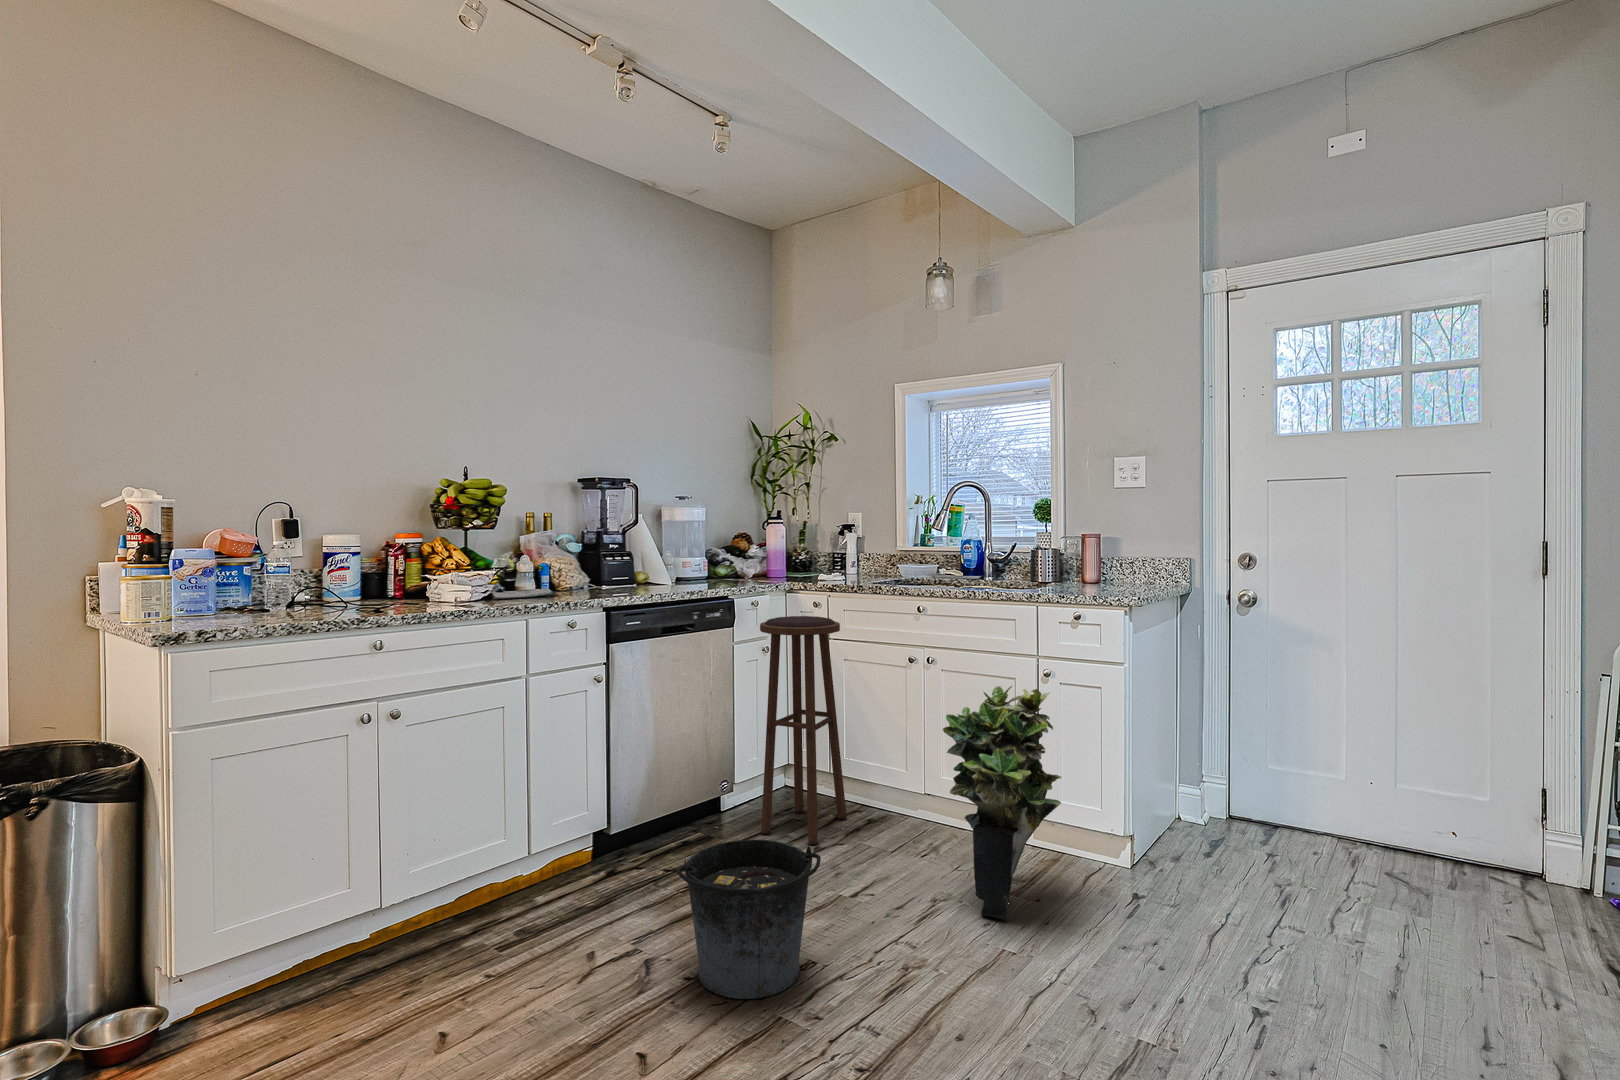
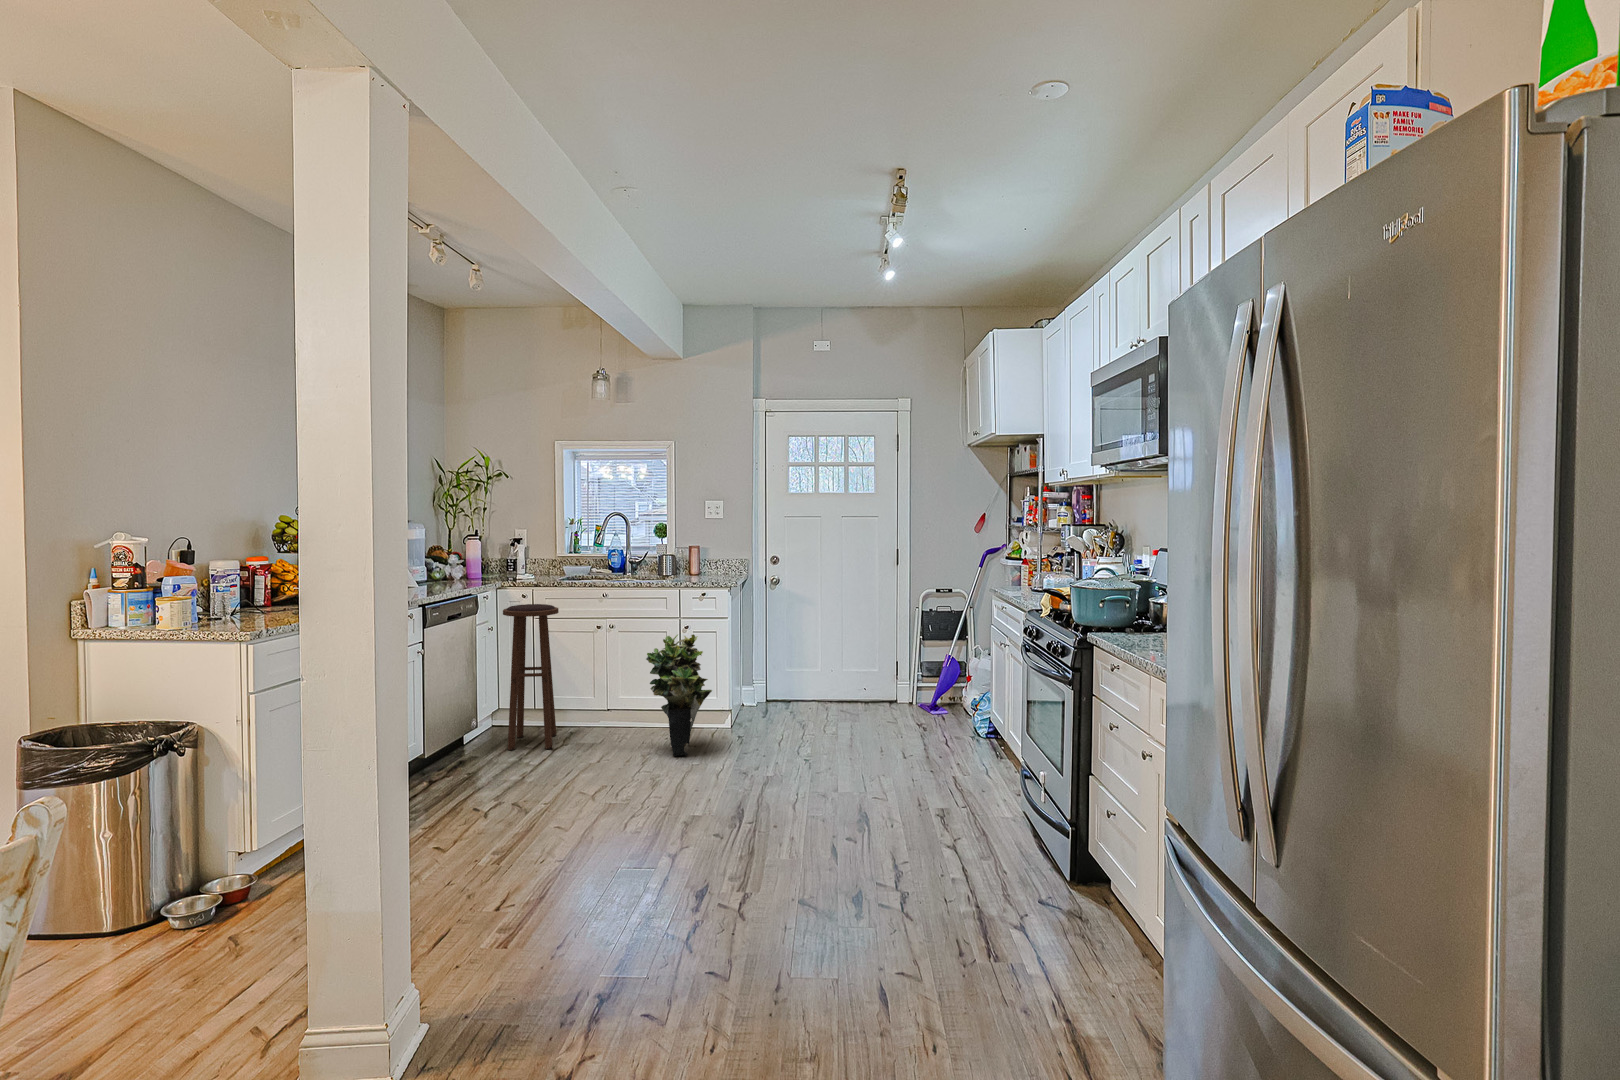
bucket: present [676,840,821,999] -> none [540,725,616,805]

